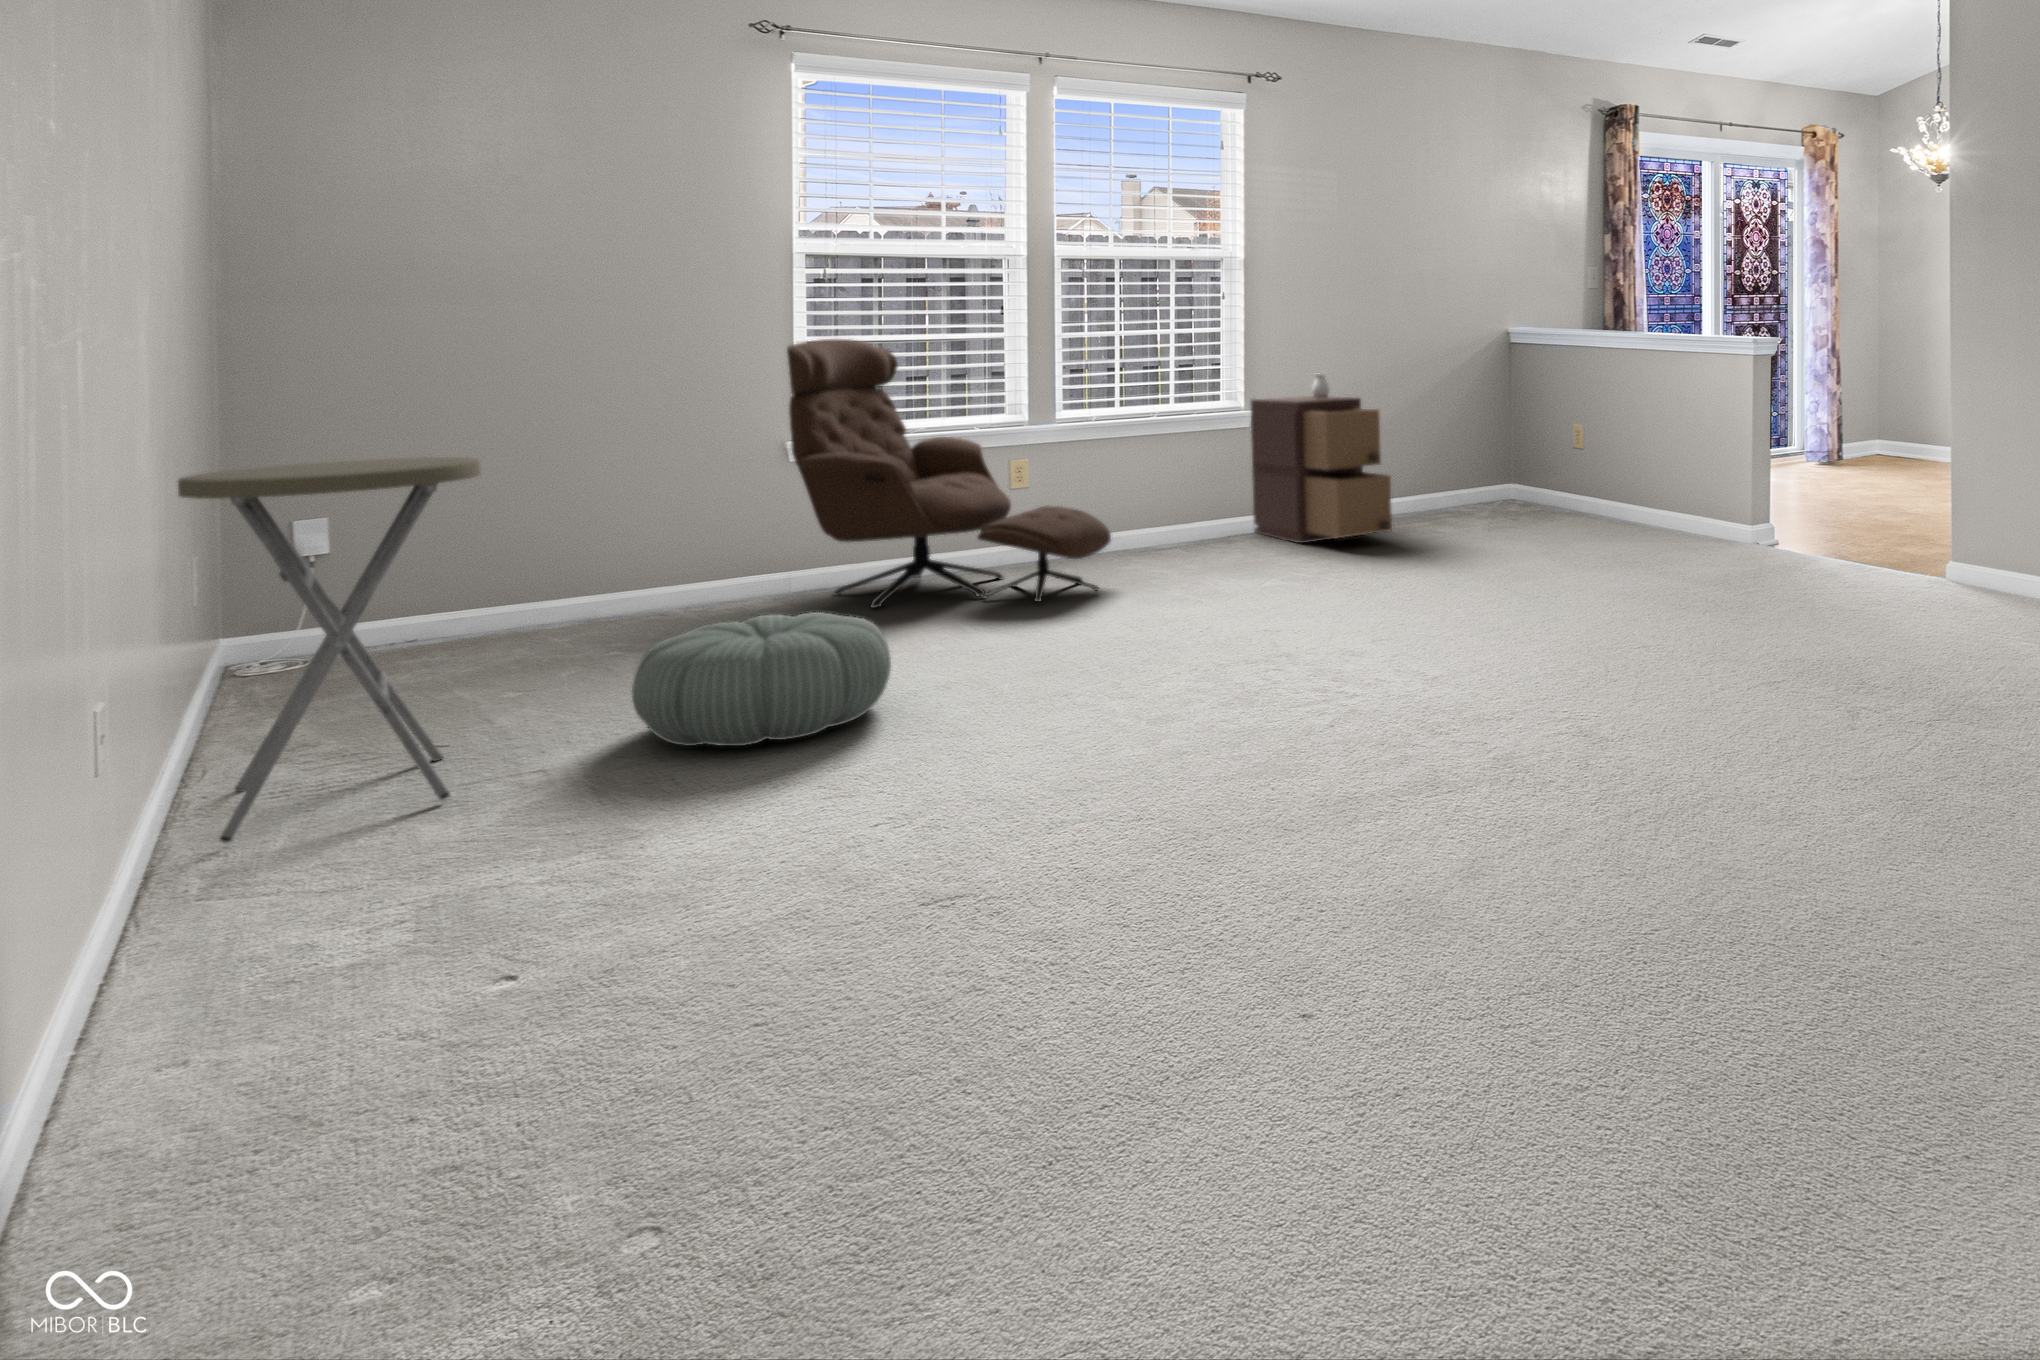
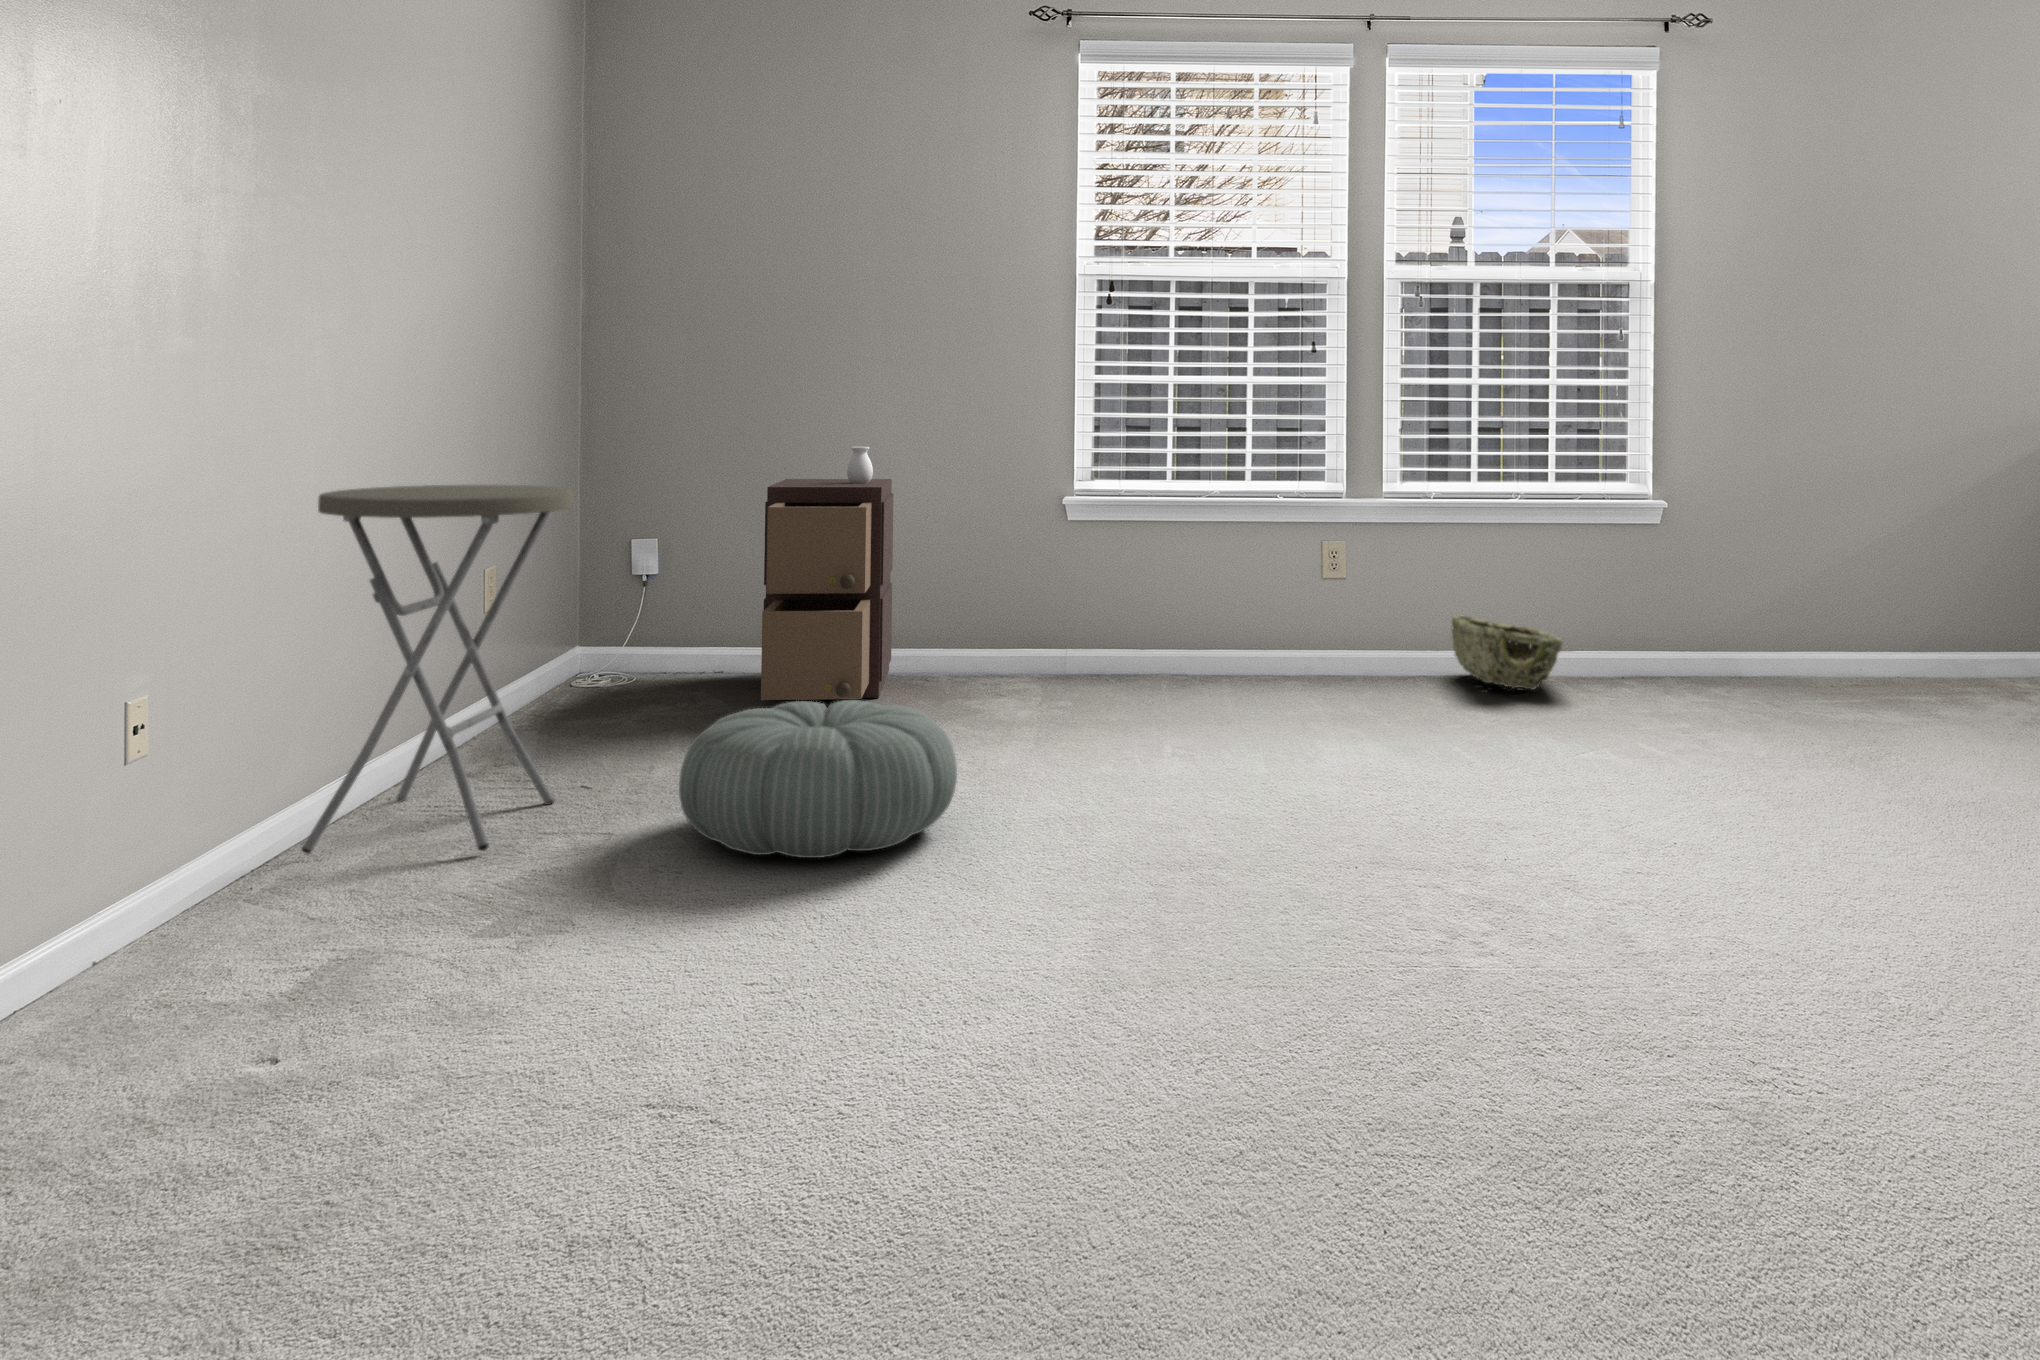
lounge chair: present [787,339,1111,608] -> none [1041,378,1388,728]
storage cabinet: present [1251,374,1392,543] -> present [761,447,893,700]
woven basket: none [1119,508,1214,556] -> present [1452,615,1563,689]

